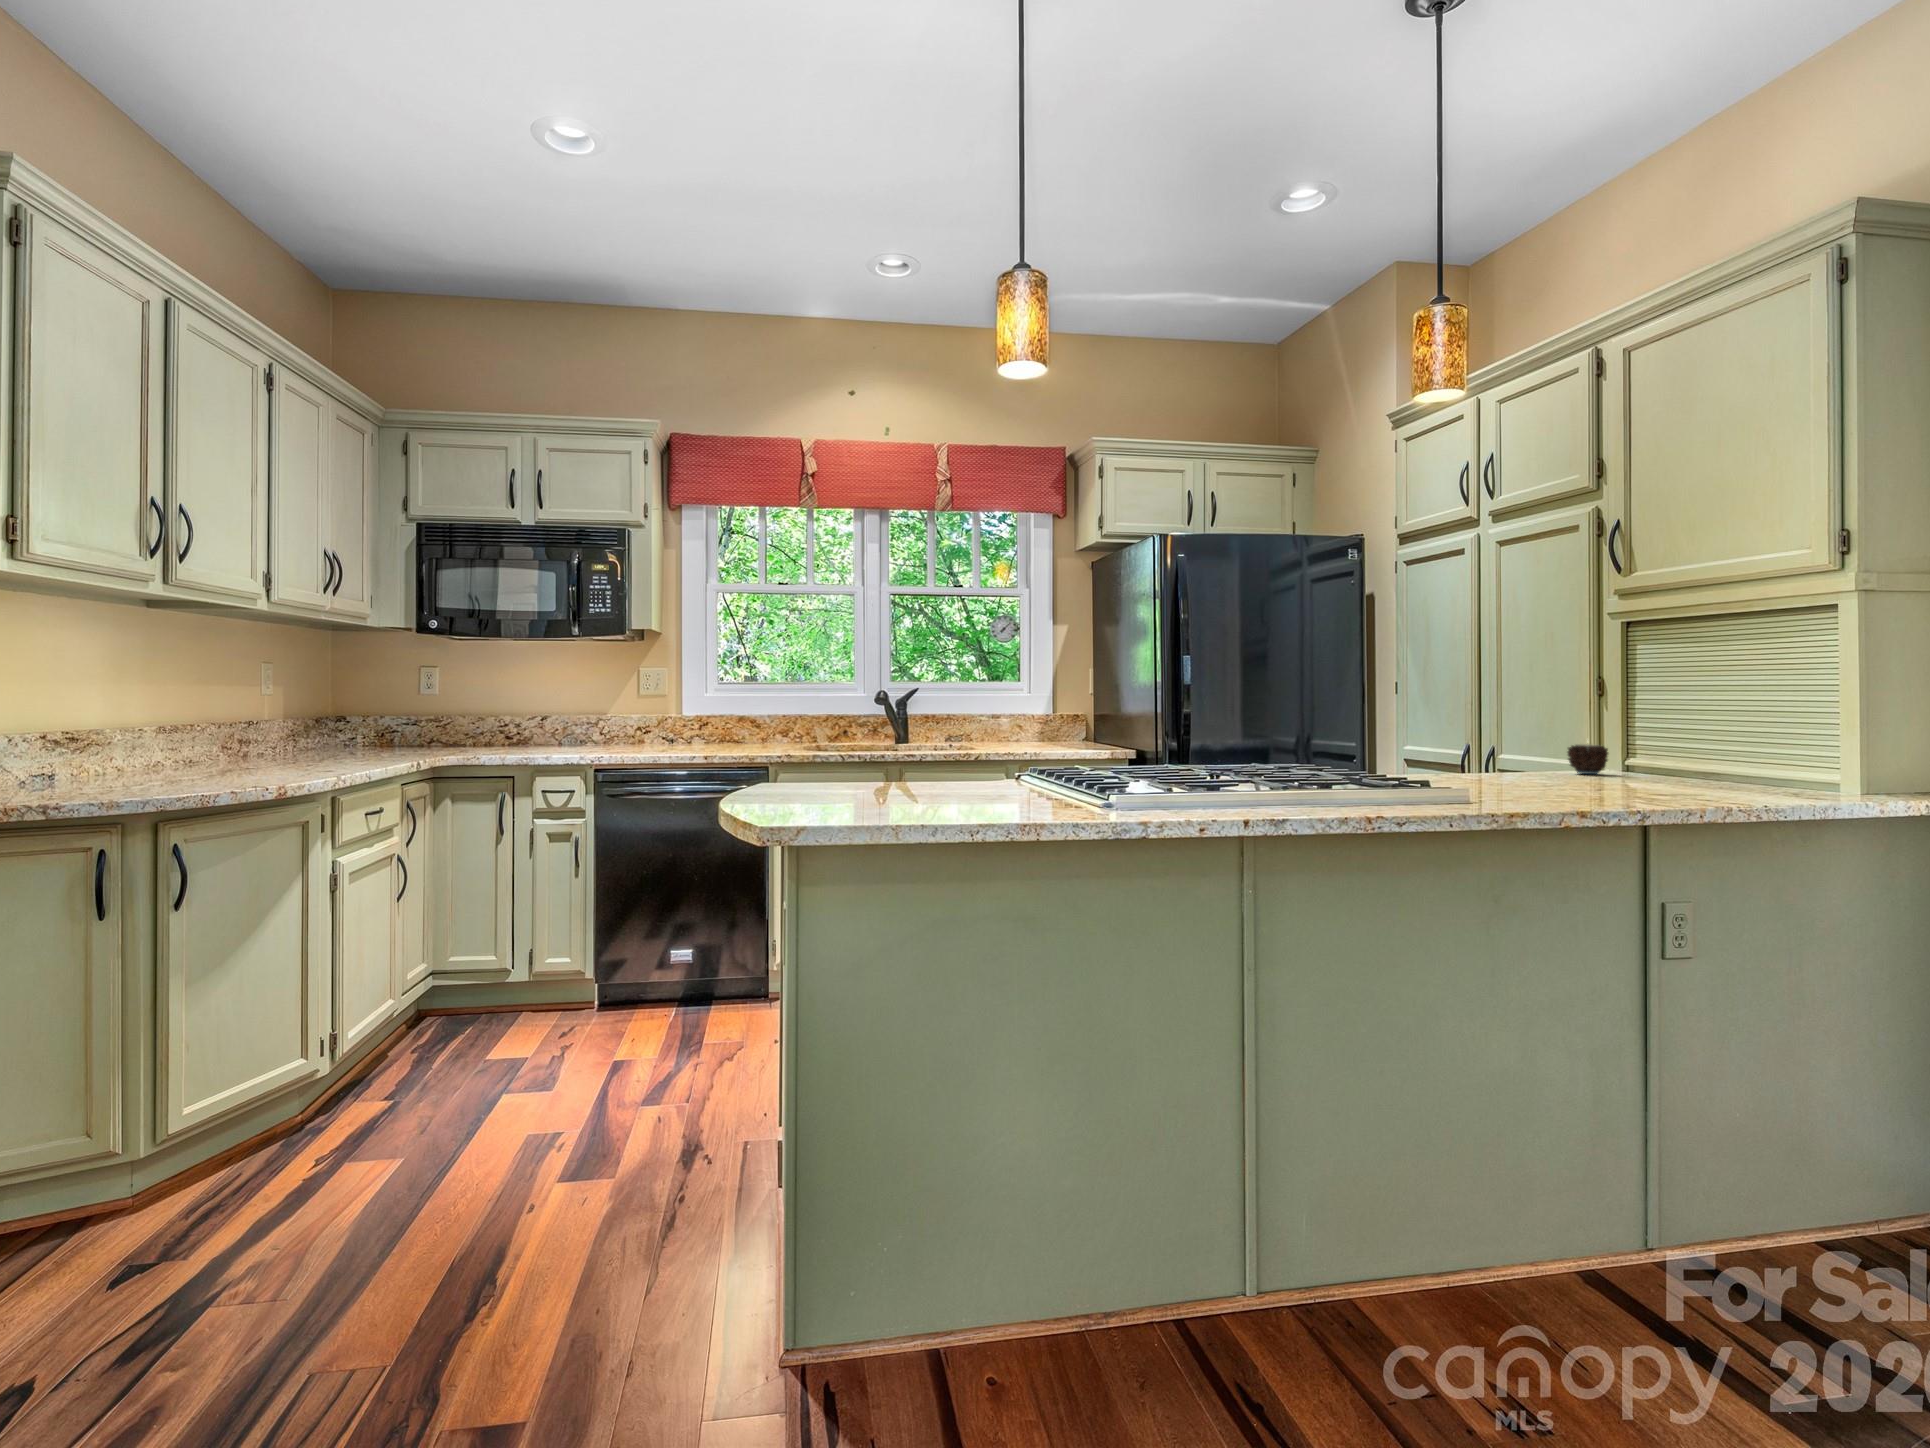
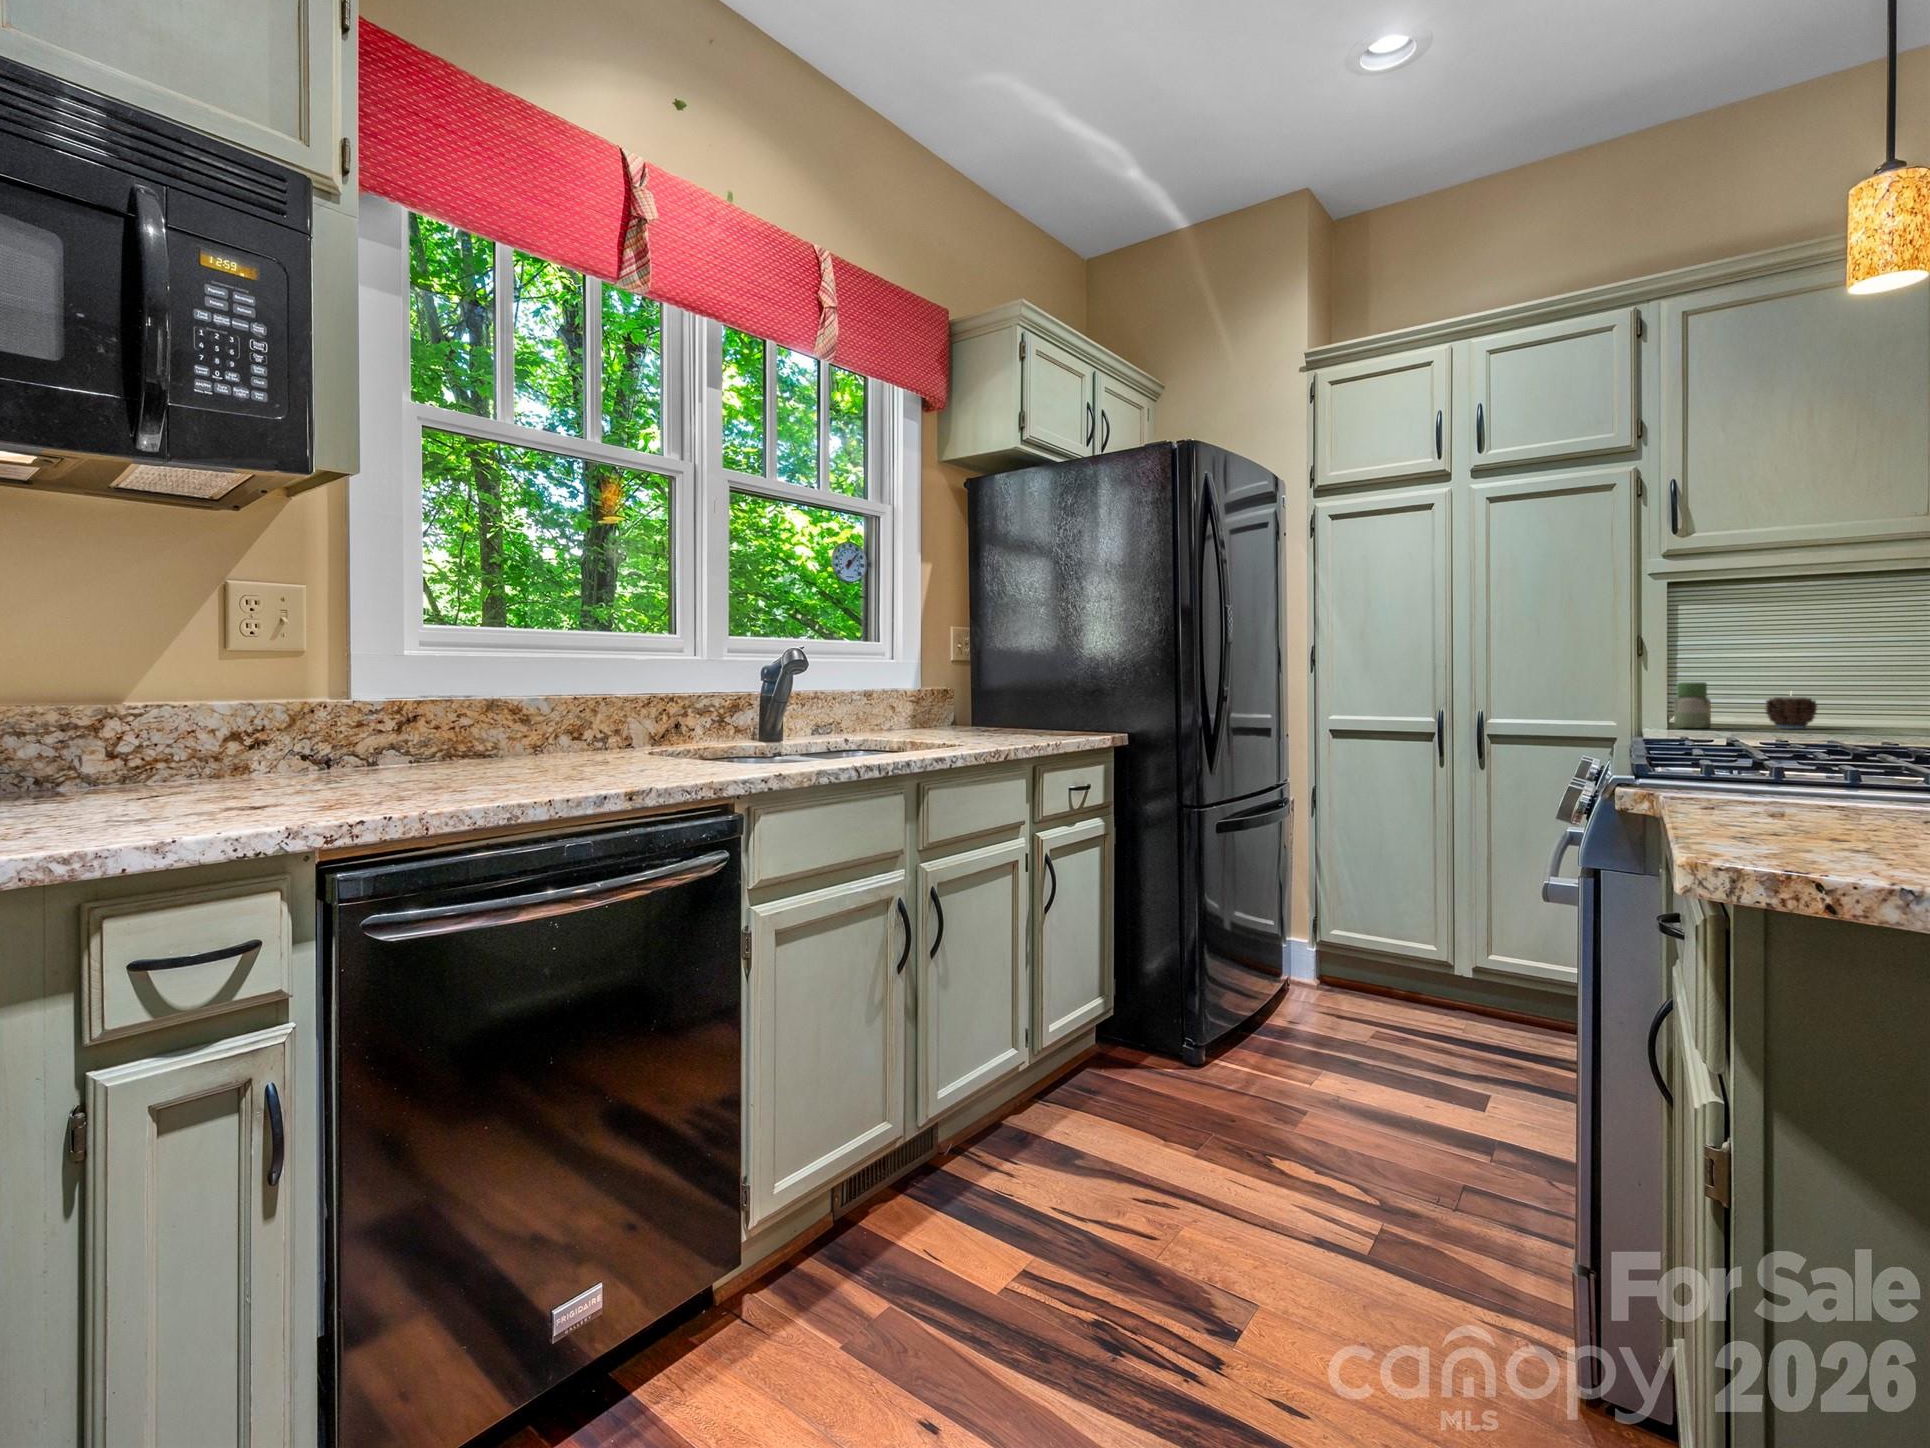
jar: none [1527,727,1557,770] -> present [1674,682,1711,728]

